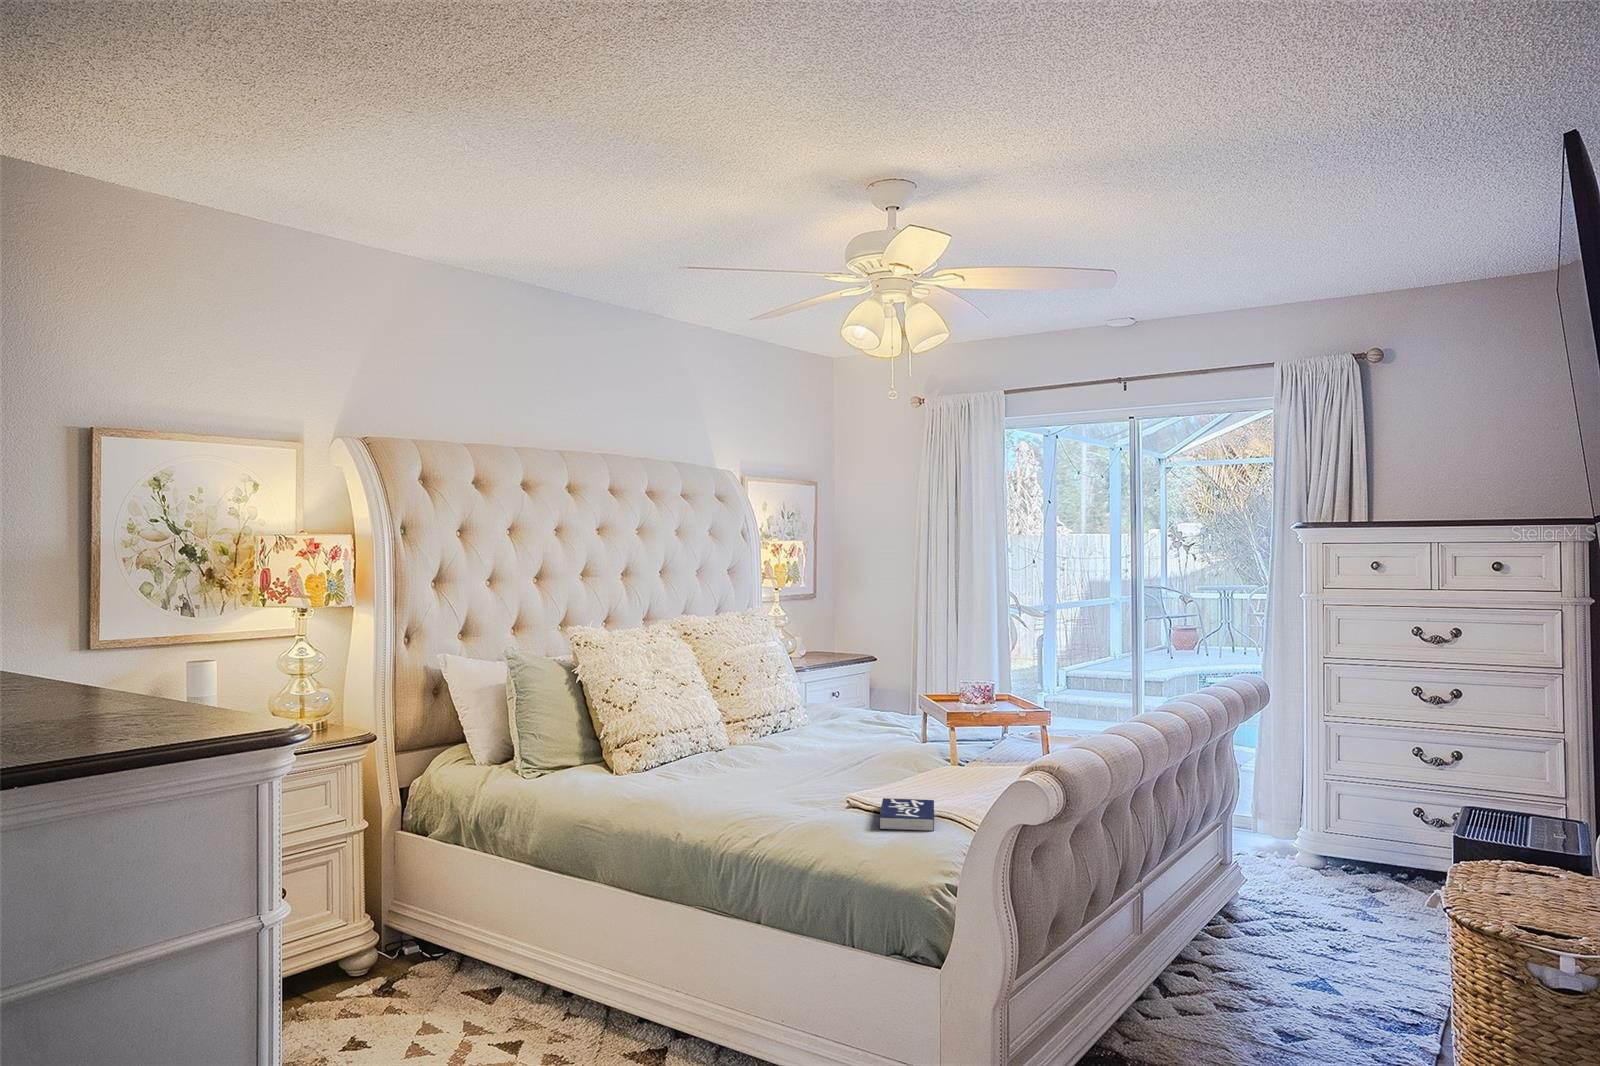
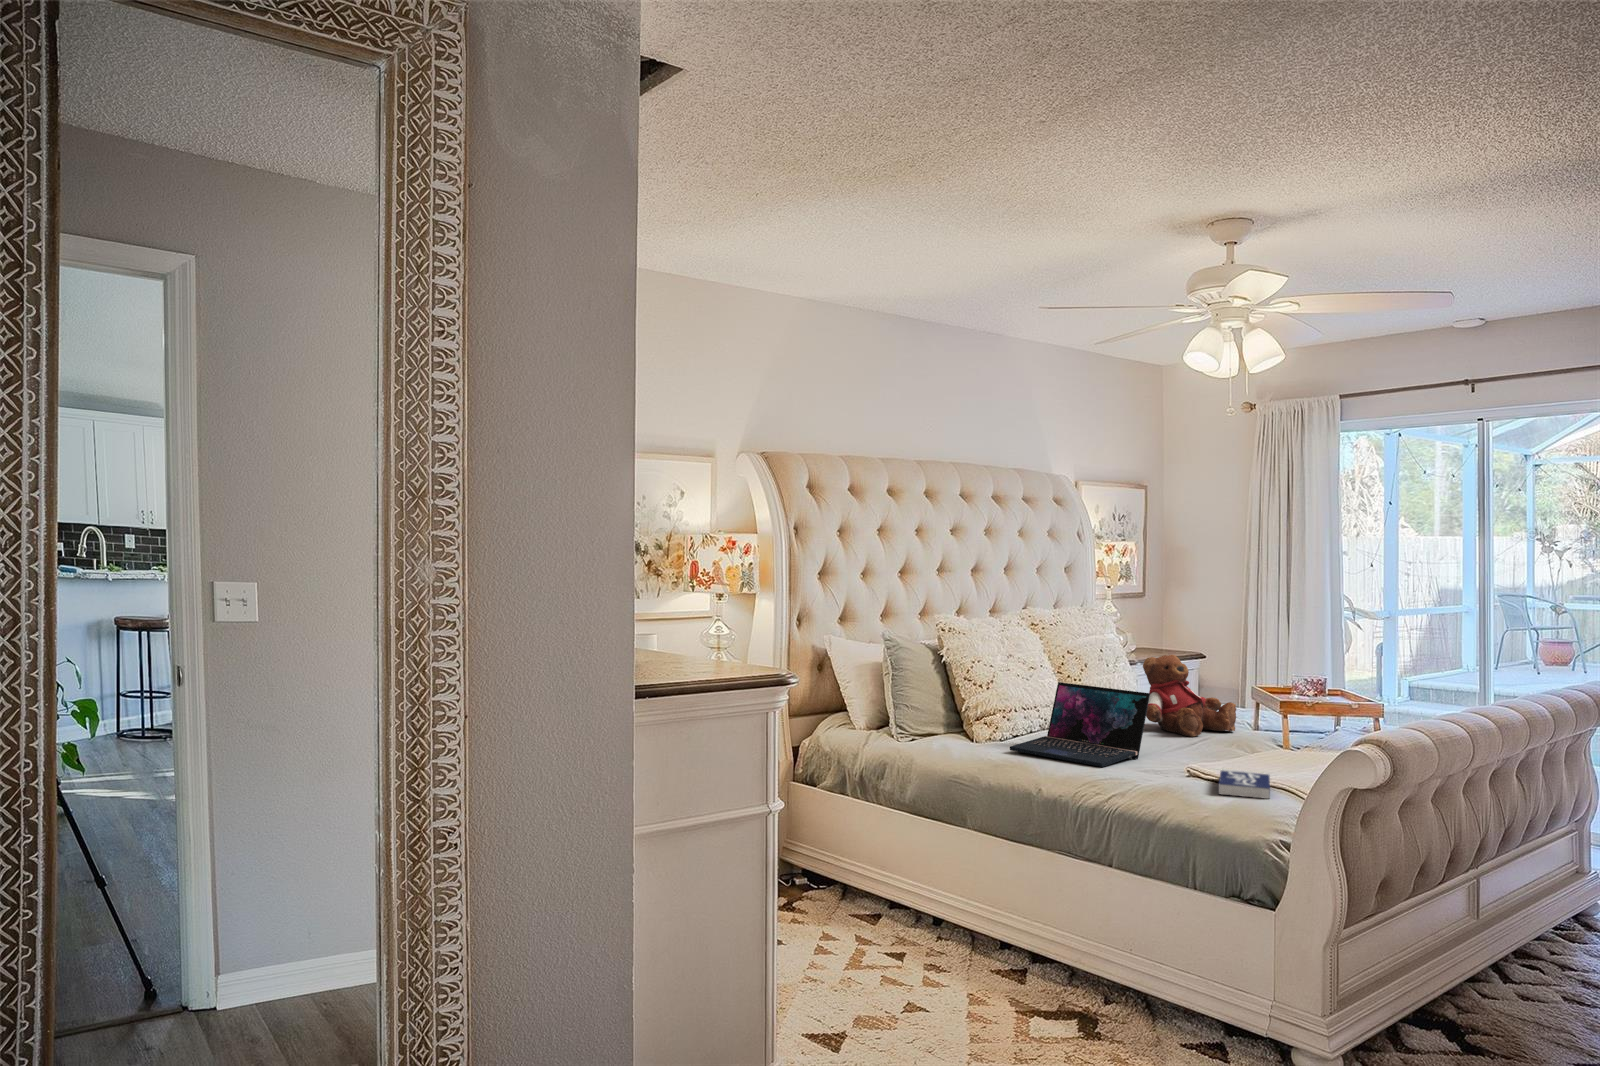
teddy bear: none [807,663,903,753] -> present [1143,655,1236,736]
laptop: none [653,701,810,801] -> present [1010,682,1150,767]

